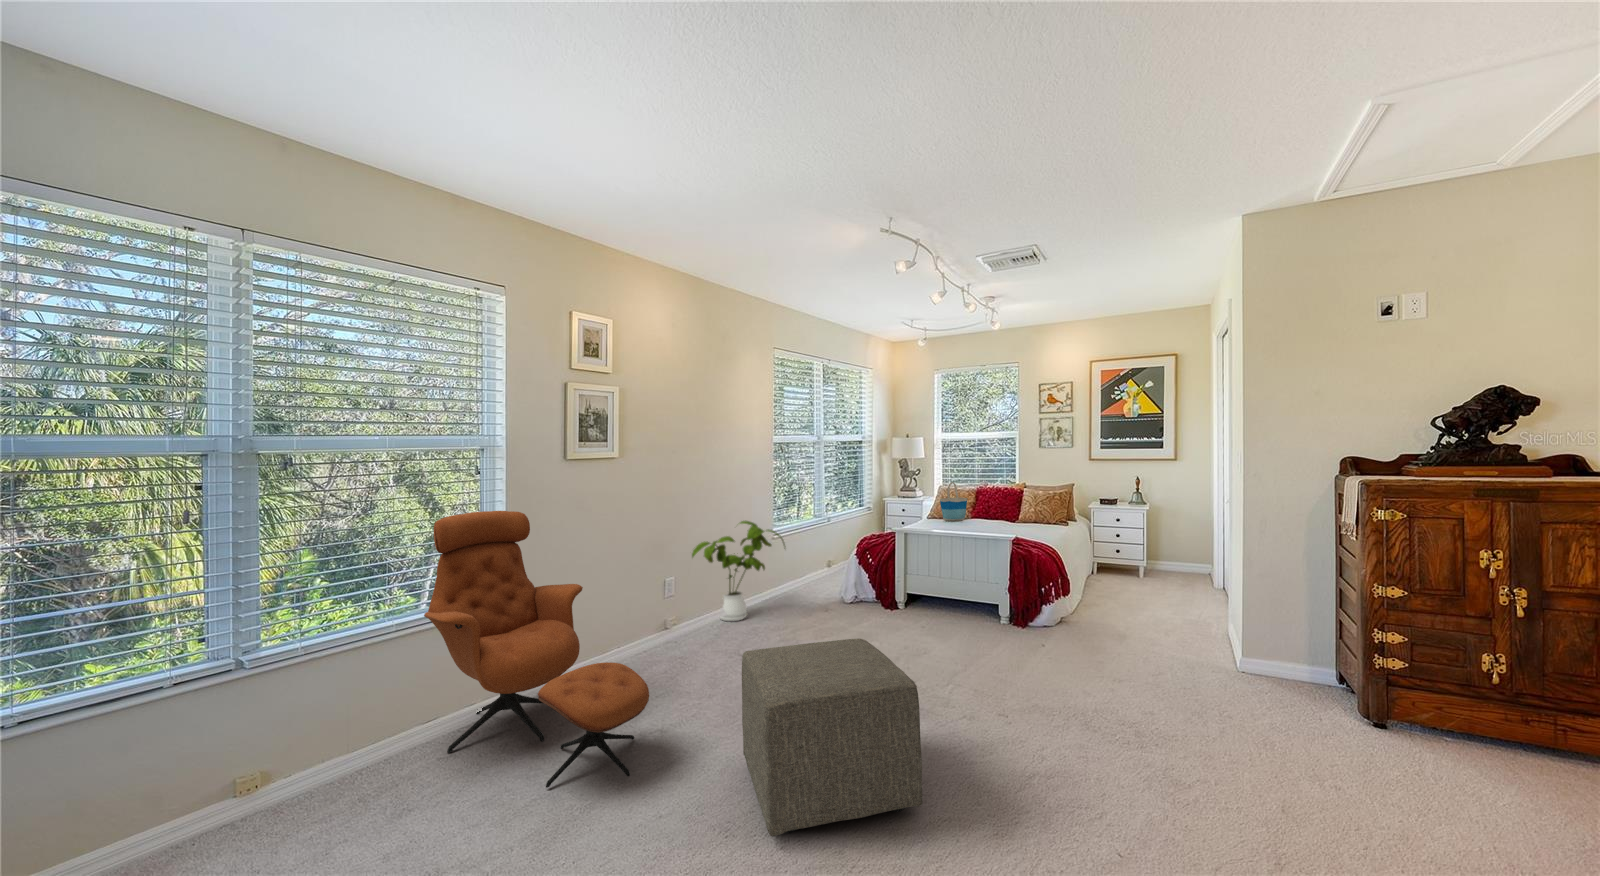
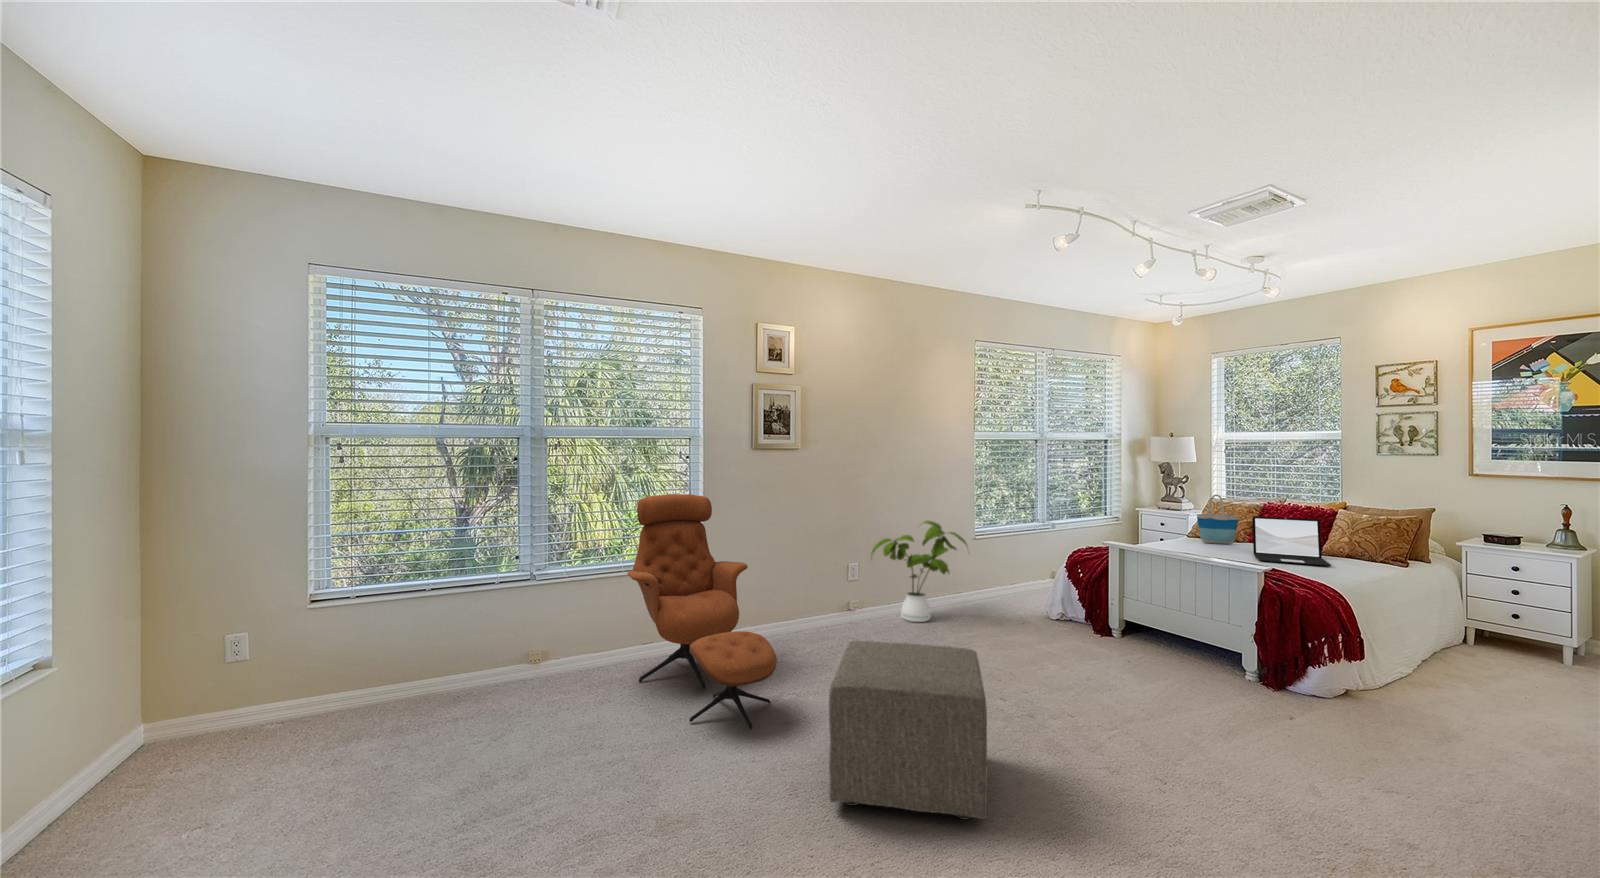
laptop: none [982,496,1037,531] -> present [1253,516,1331,566]

